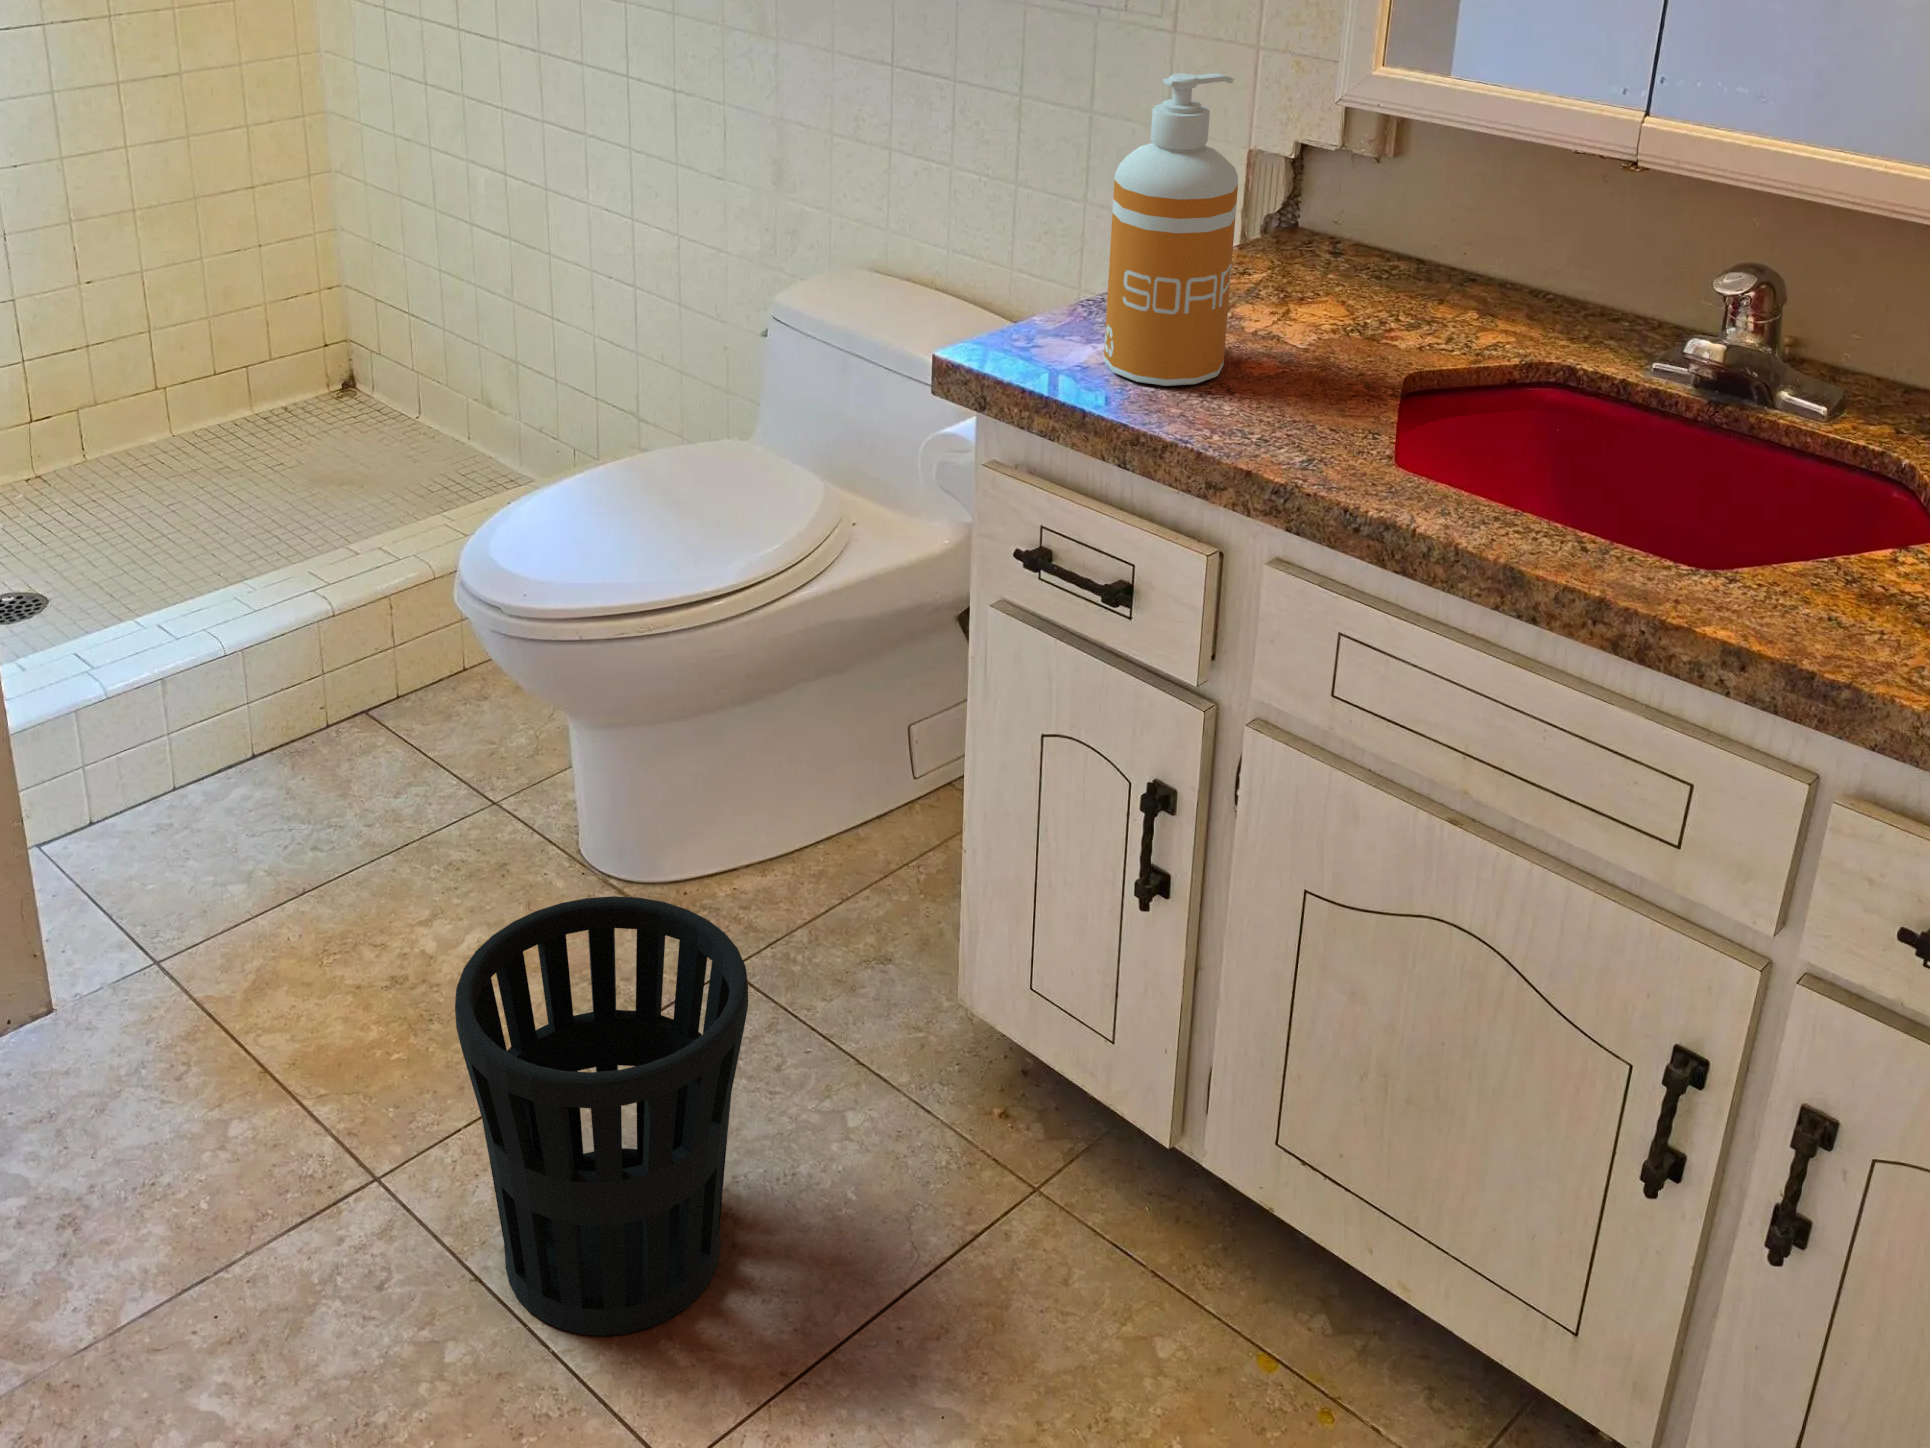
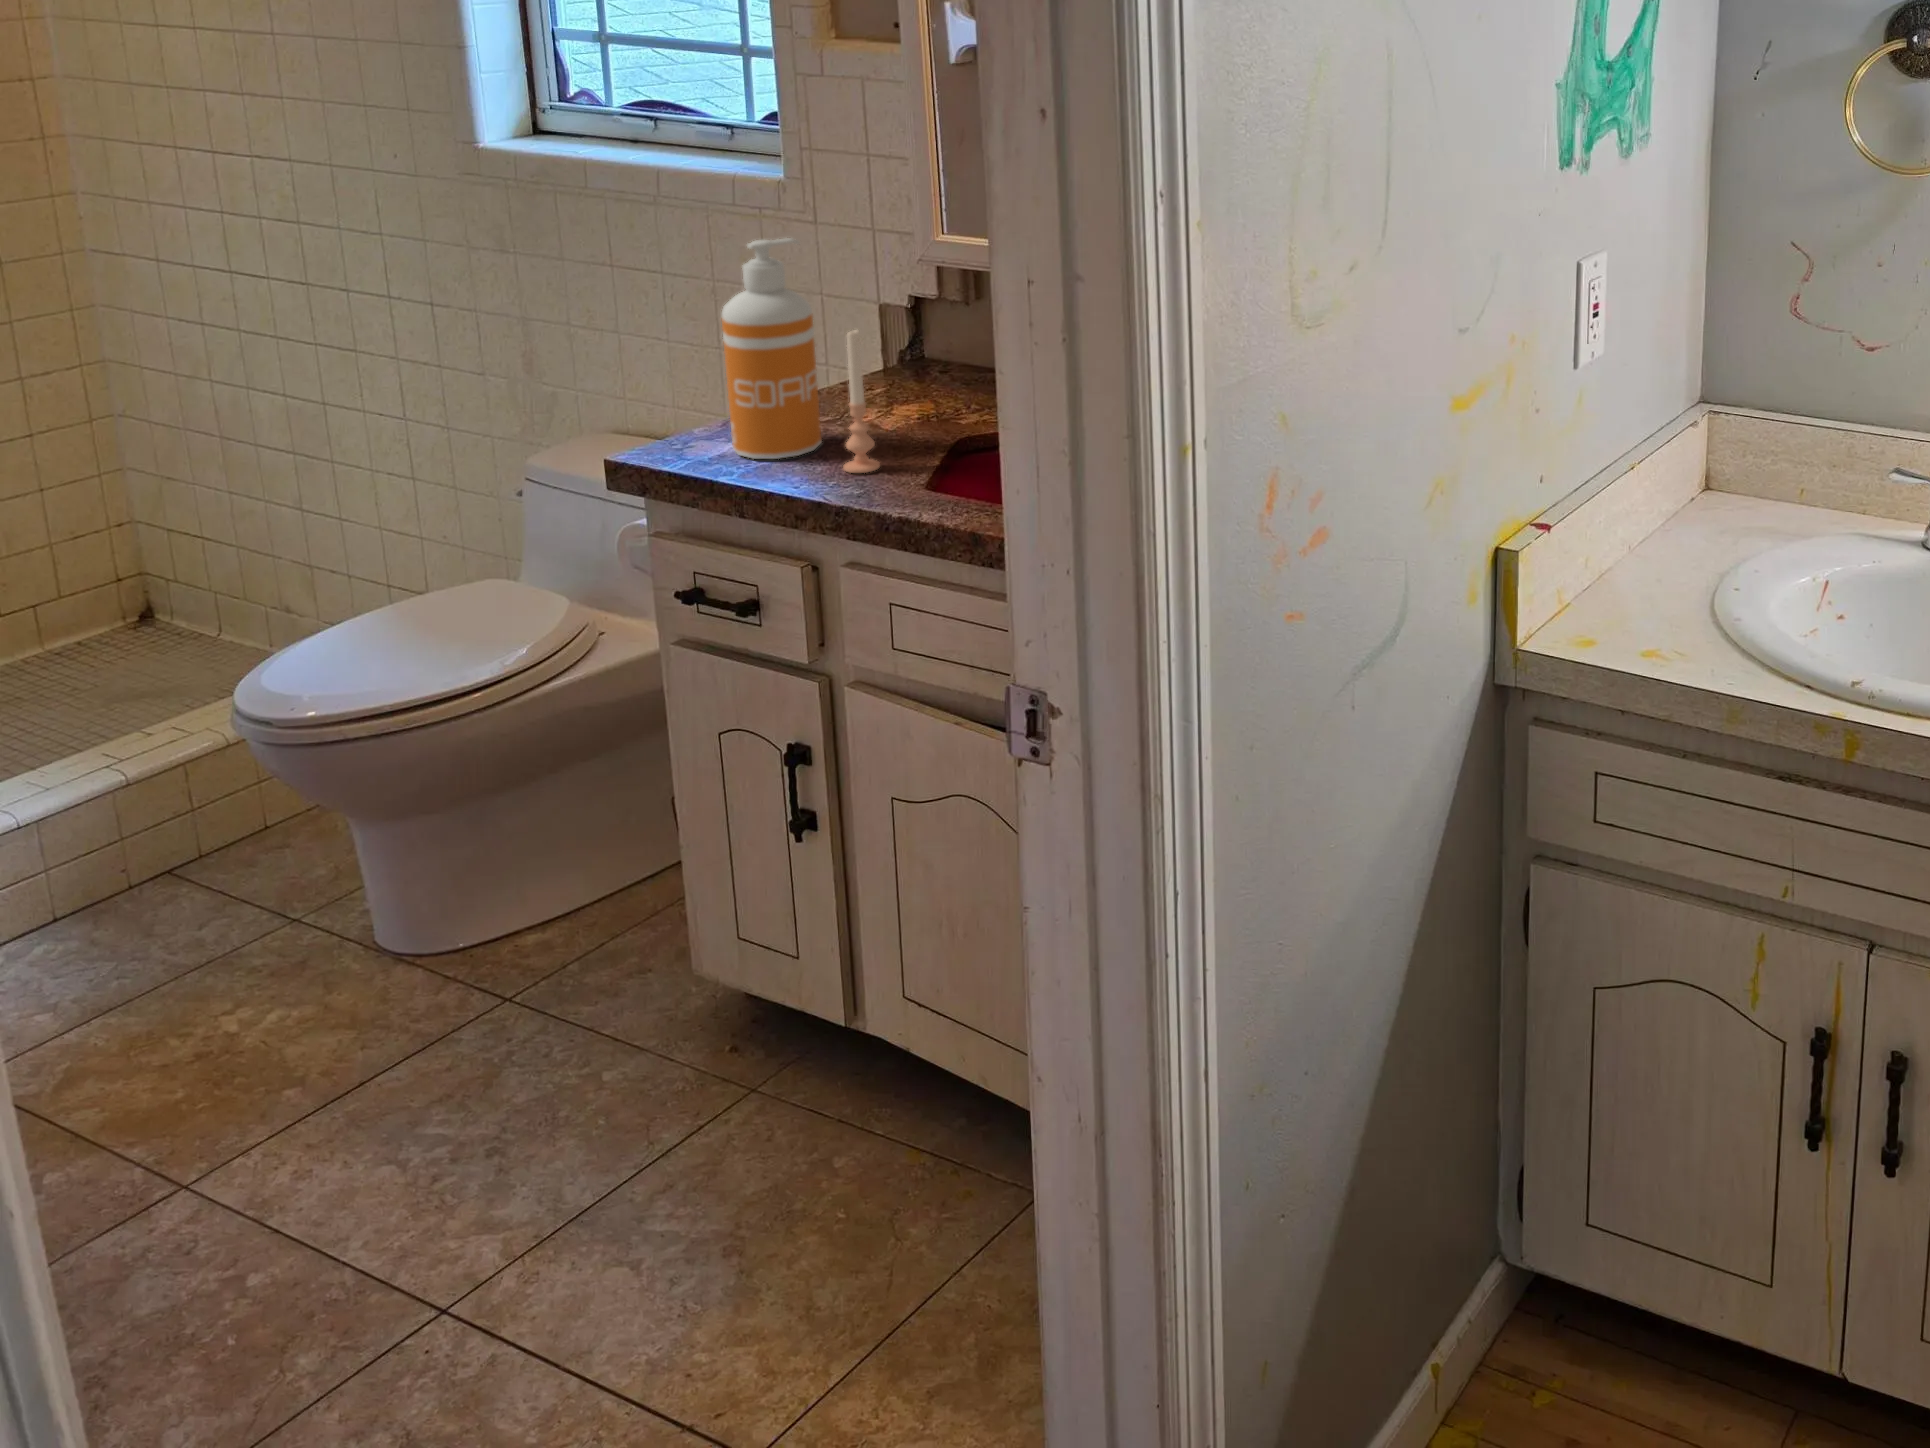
candle: none [1267,220,1321,427] -> present [843,330,880,473]
wastebasket: present [455,896,748,1336] -> none [232,914,492,1265]

